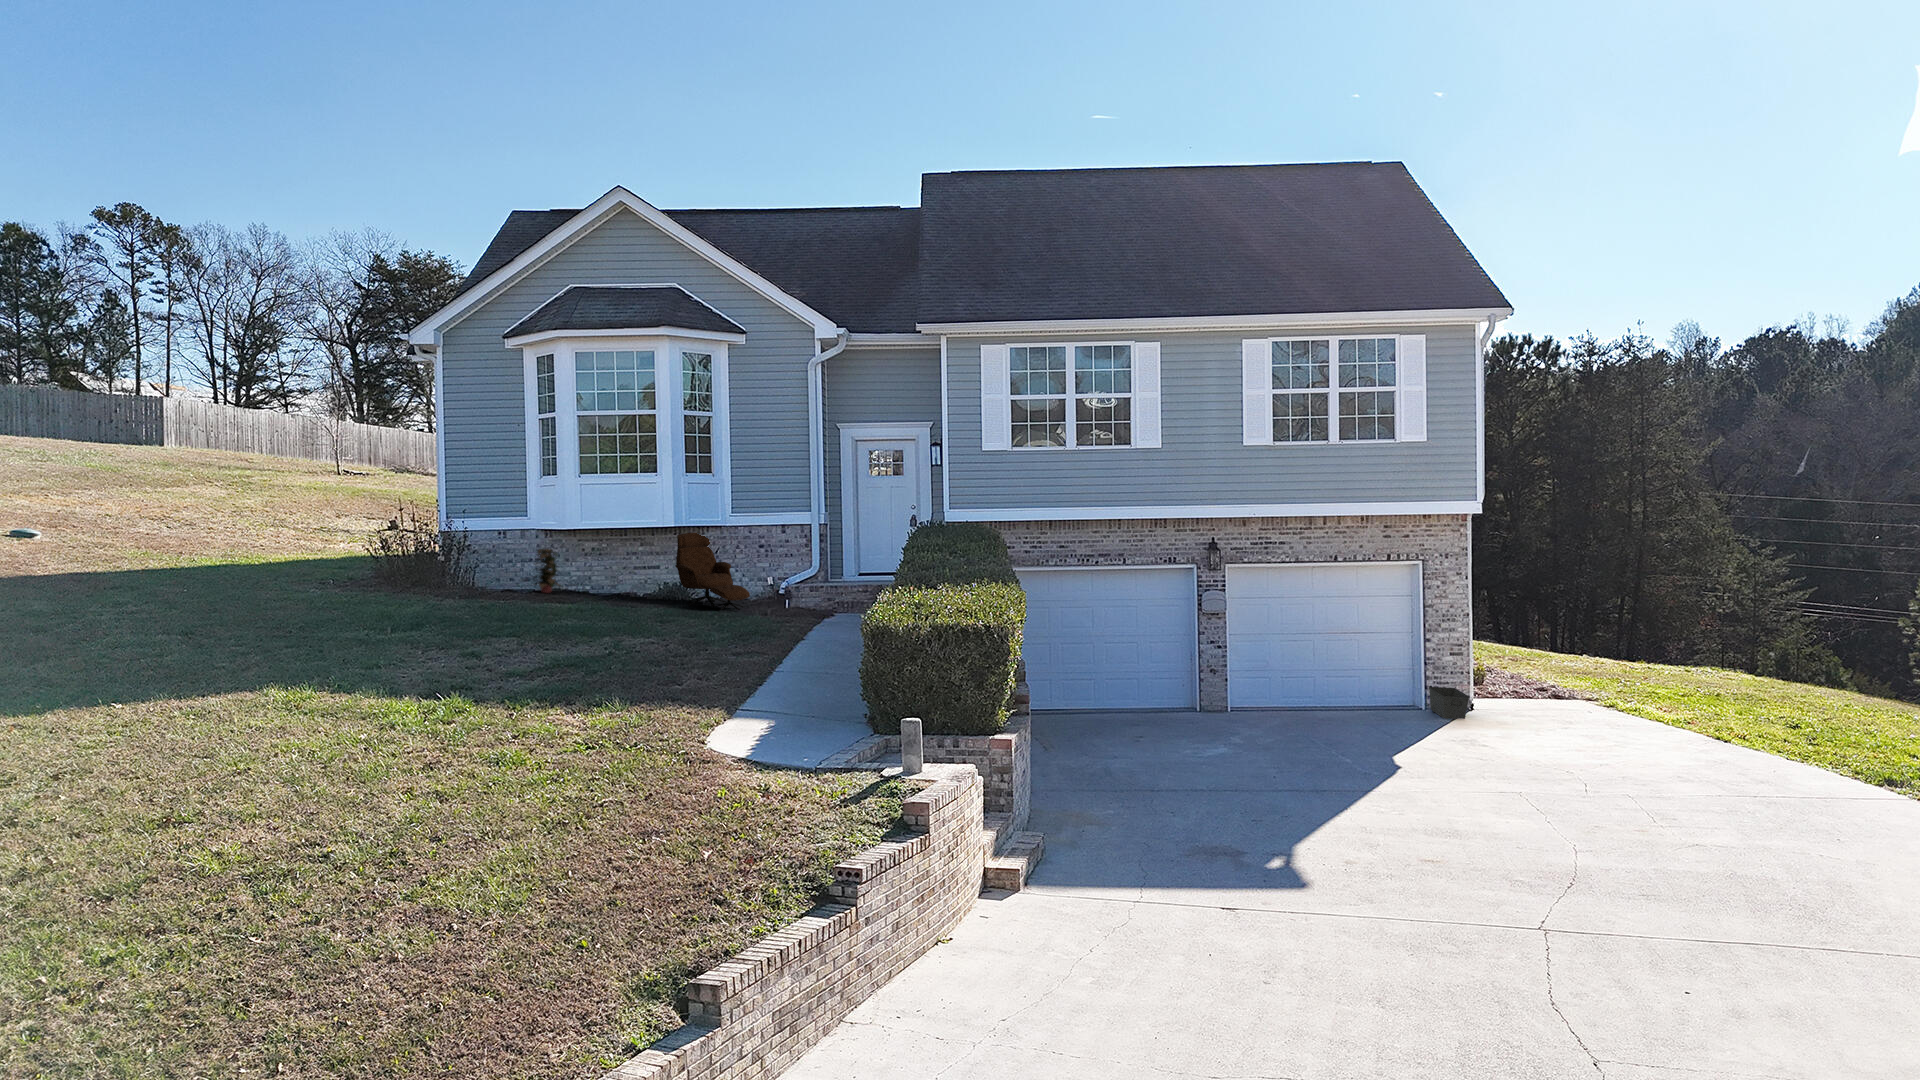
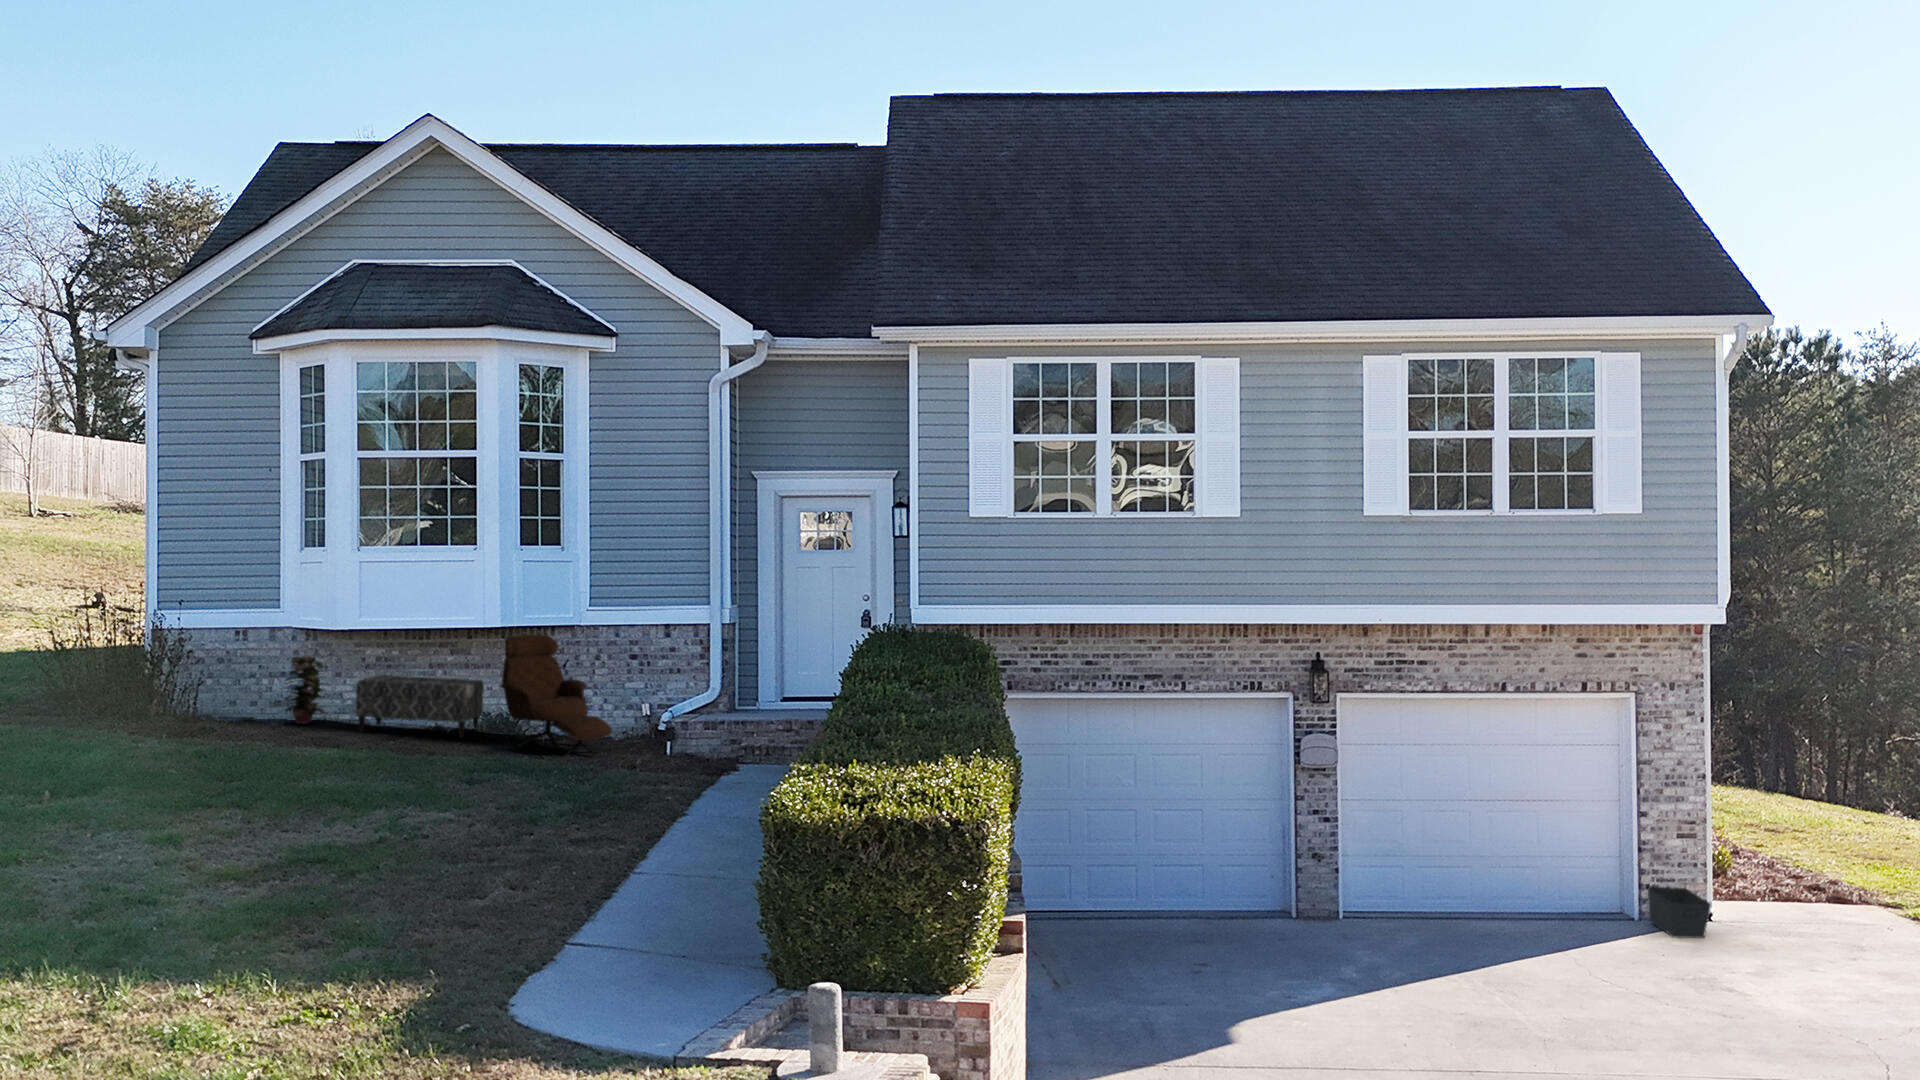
bench: none [581,561,664,601] -> present [355,675,484,738]

